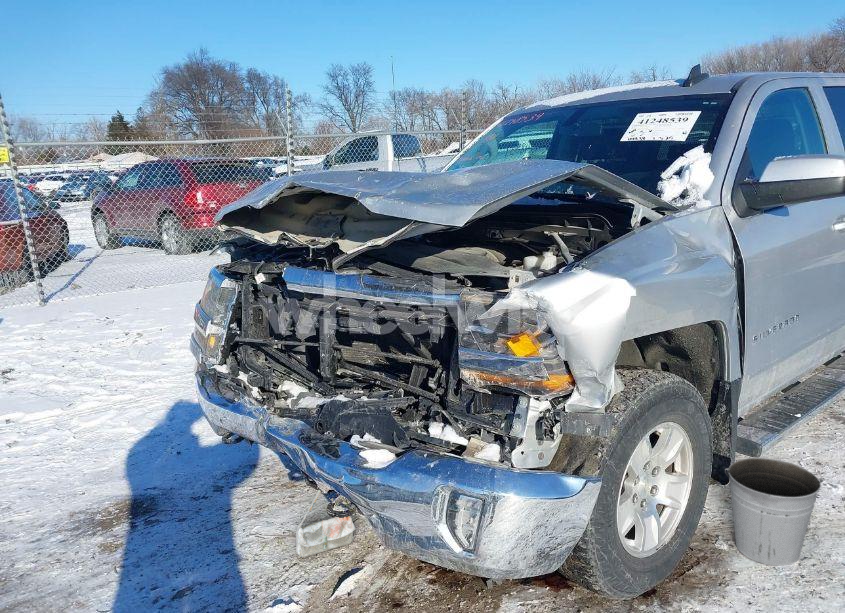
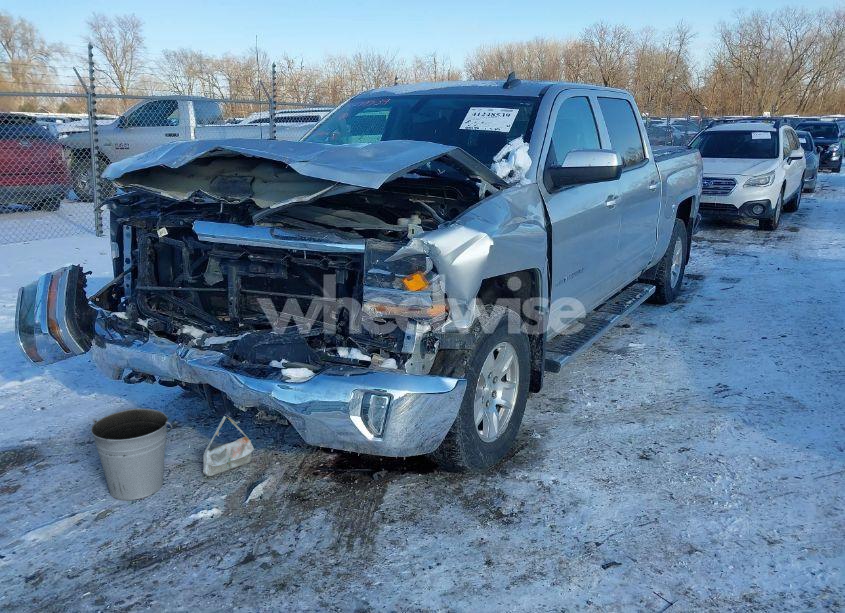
bucket: present [725,458,823,566] -> present [91,409,172,500]

